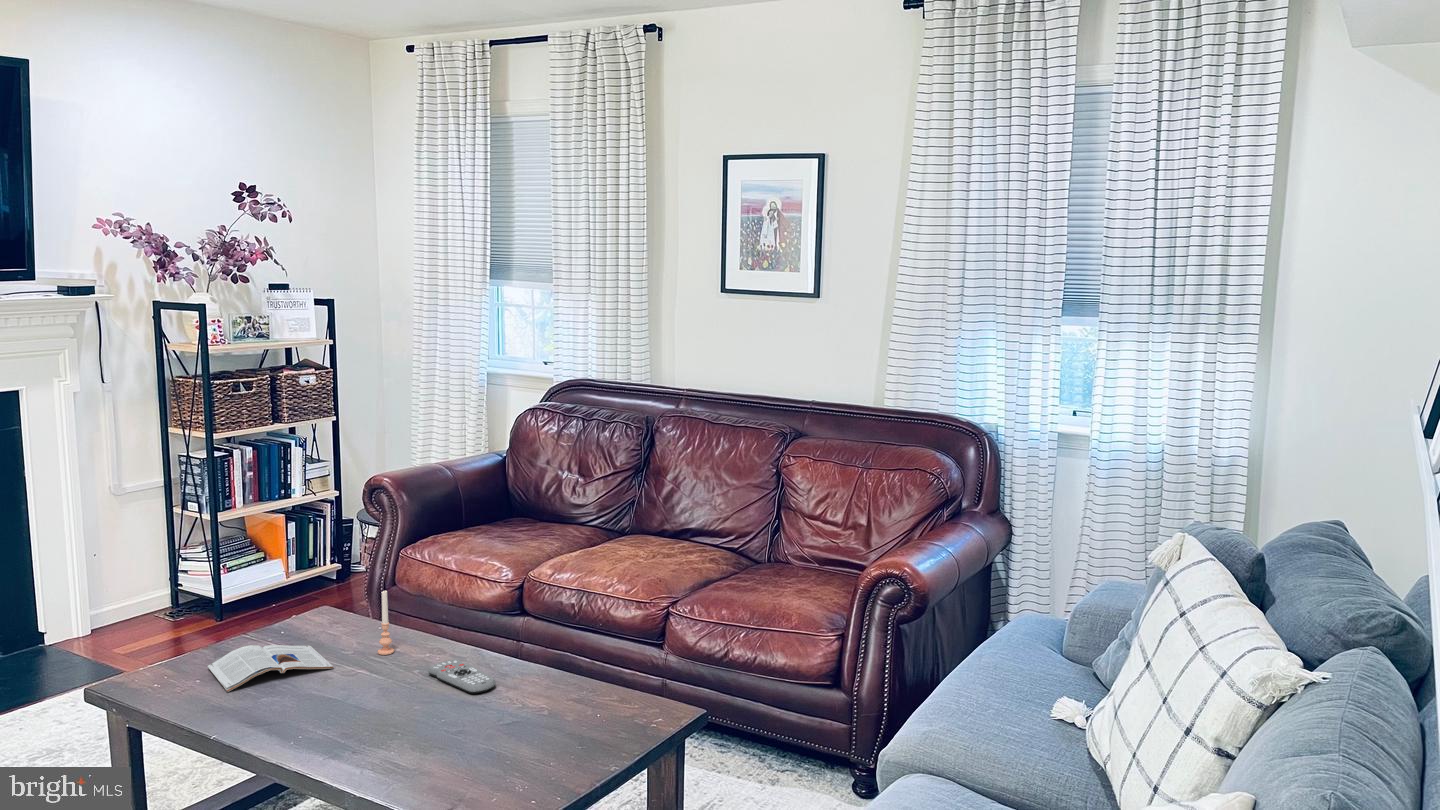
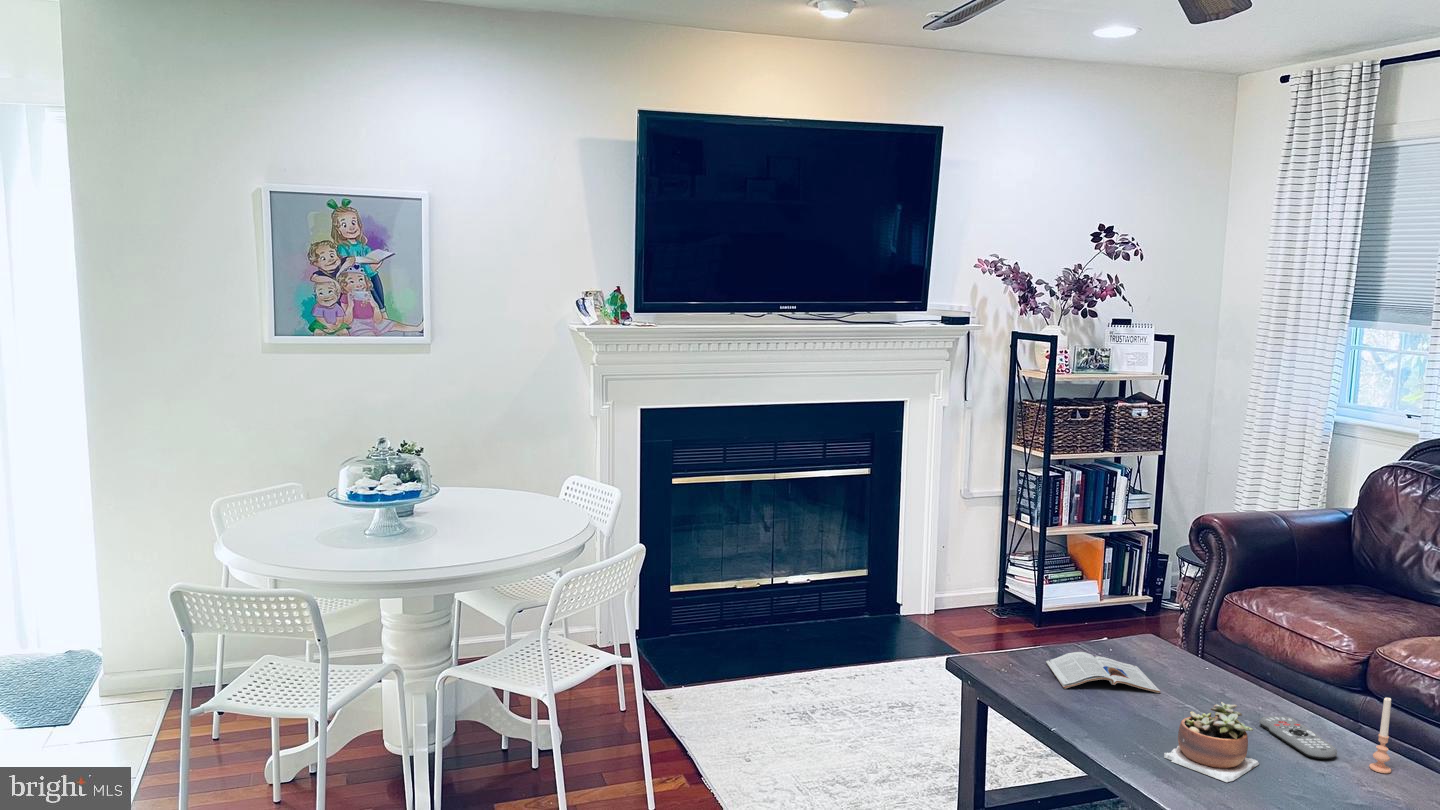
candle: present [378,591,394,655] -> present [1369,698,1391,773]
succulent plant: none [334,664,428,744] -> present [1164,702,1259,782]

